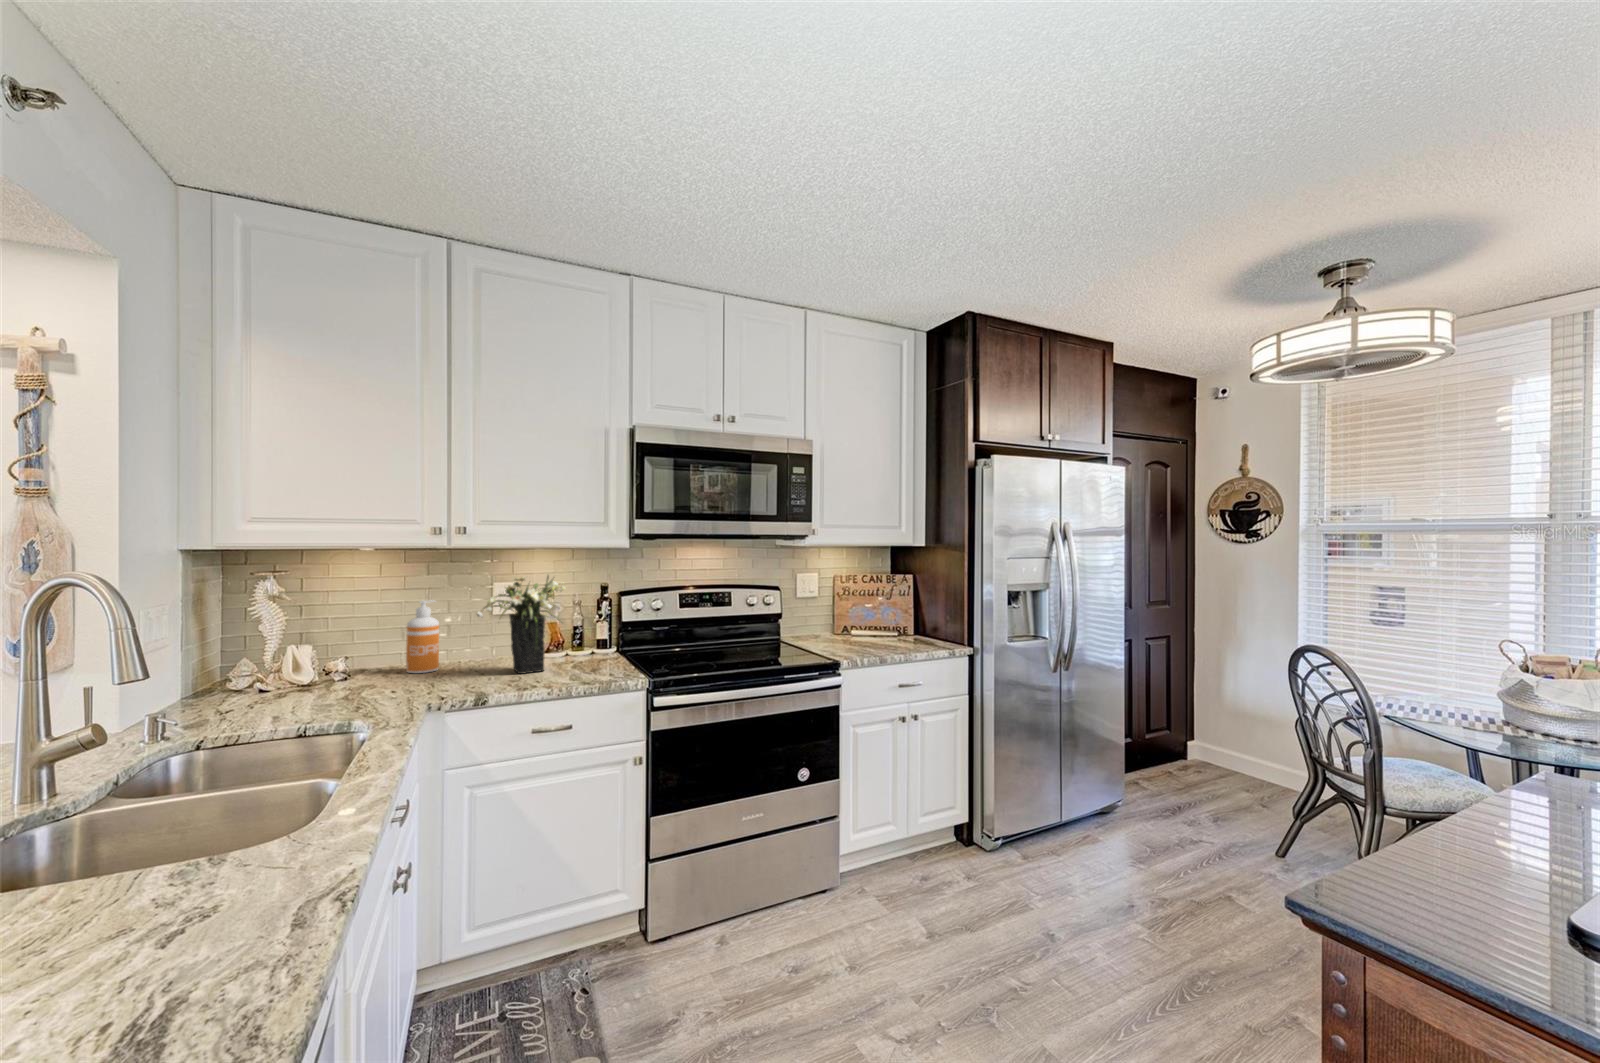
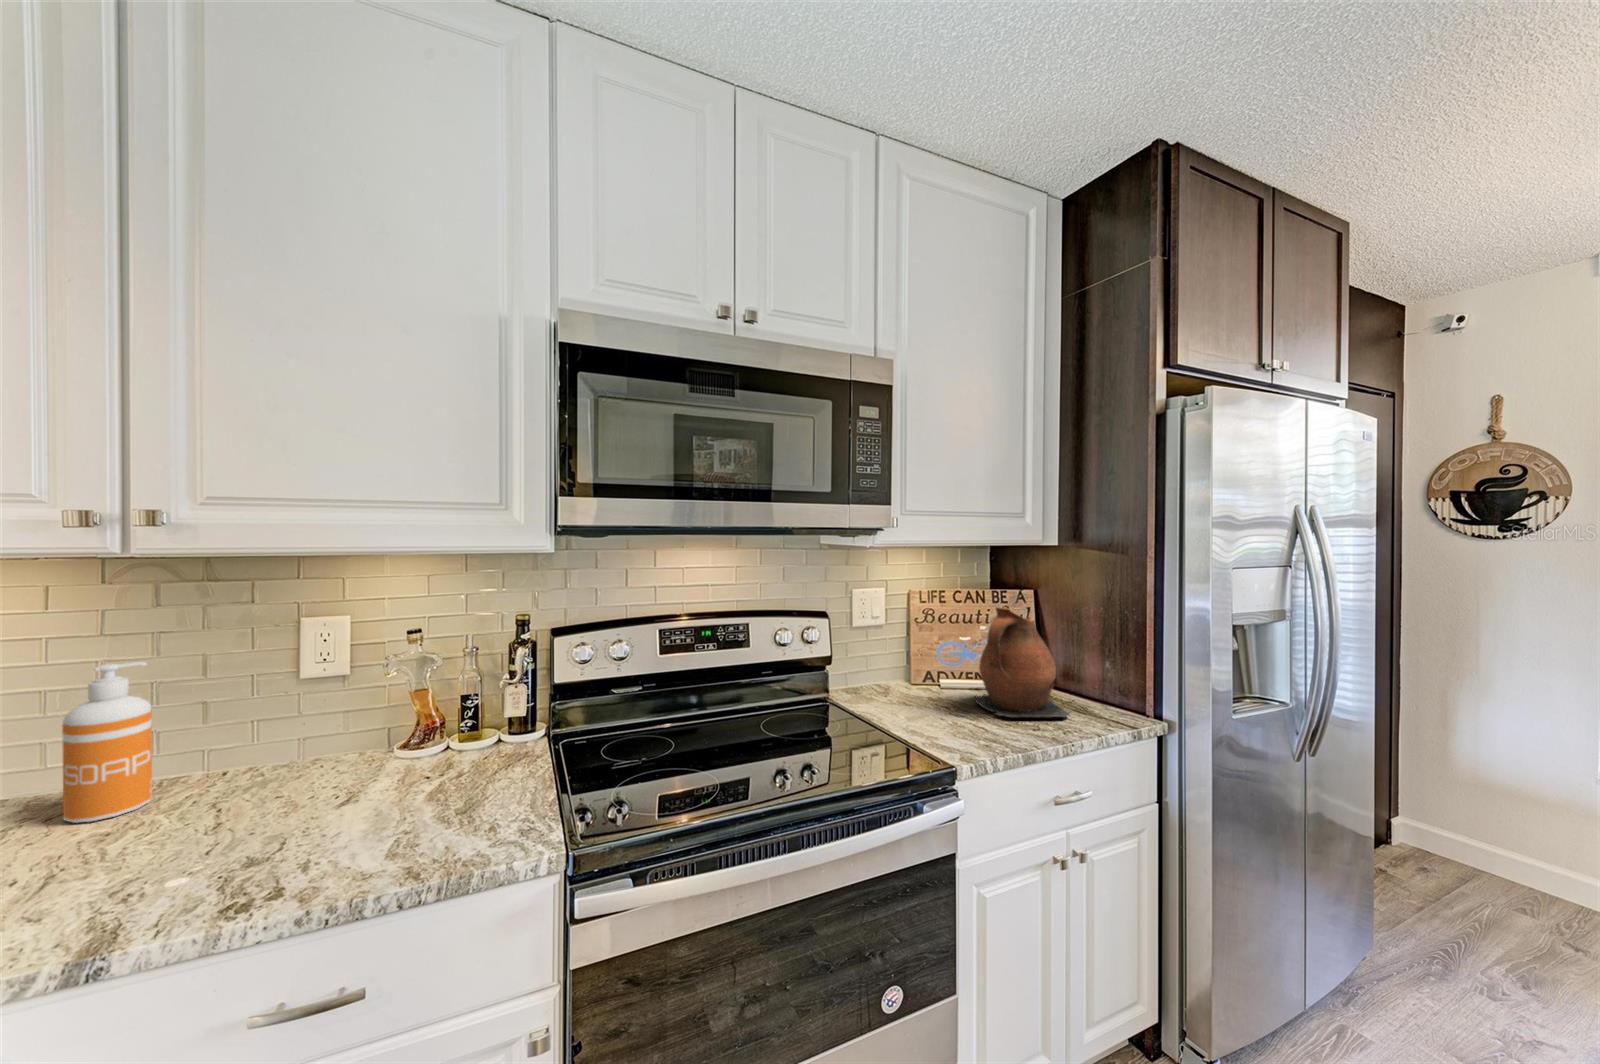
flower arrangement: present [476,575,565,674] -> none [182,610,418,827]
ceramic pitcher: none [865,582,919,646] -> present [975,607,1070,718]

